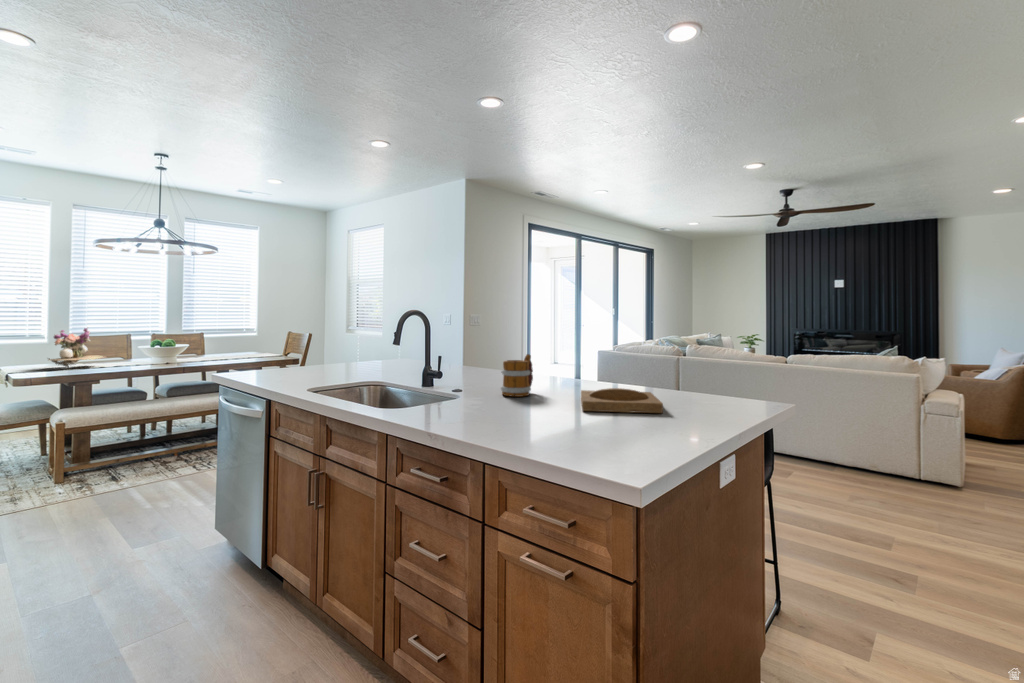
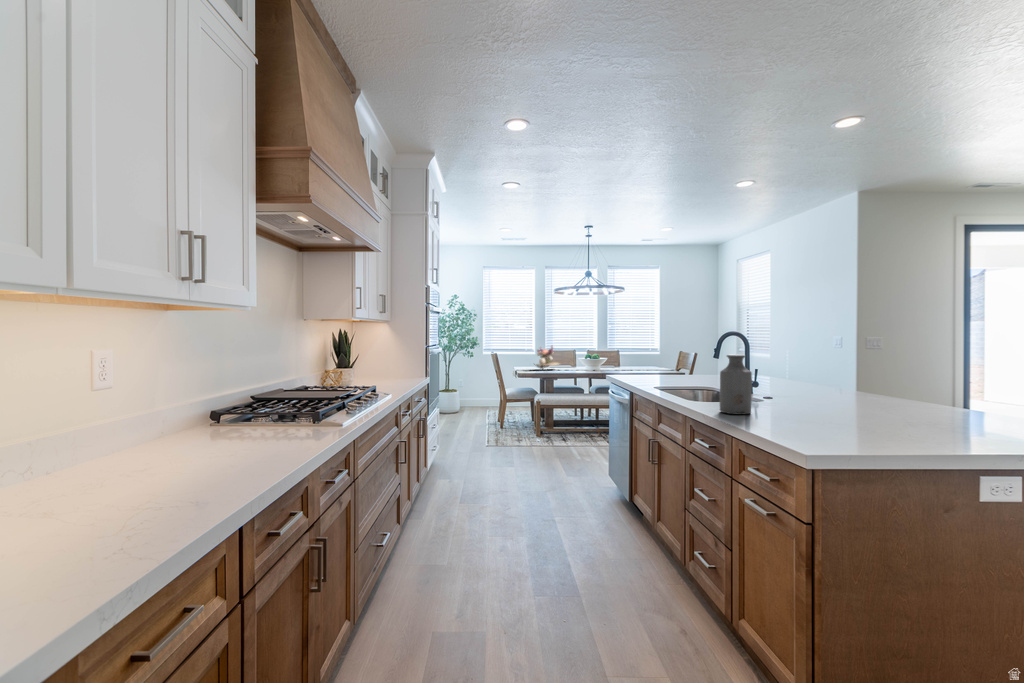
bottle: none [439,338,482,424] -> present [720,355,752,414]
mug: present [501,354,533,397] -> none [798,369,834,404]
tray: present [581,388,663,413] -> none [853,402,956,426]

